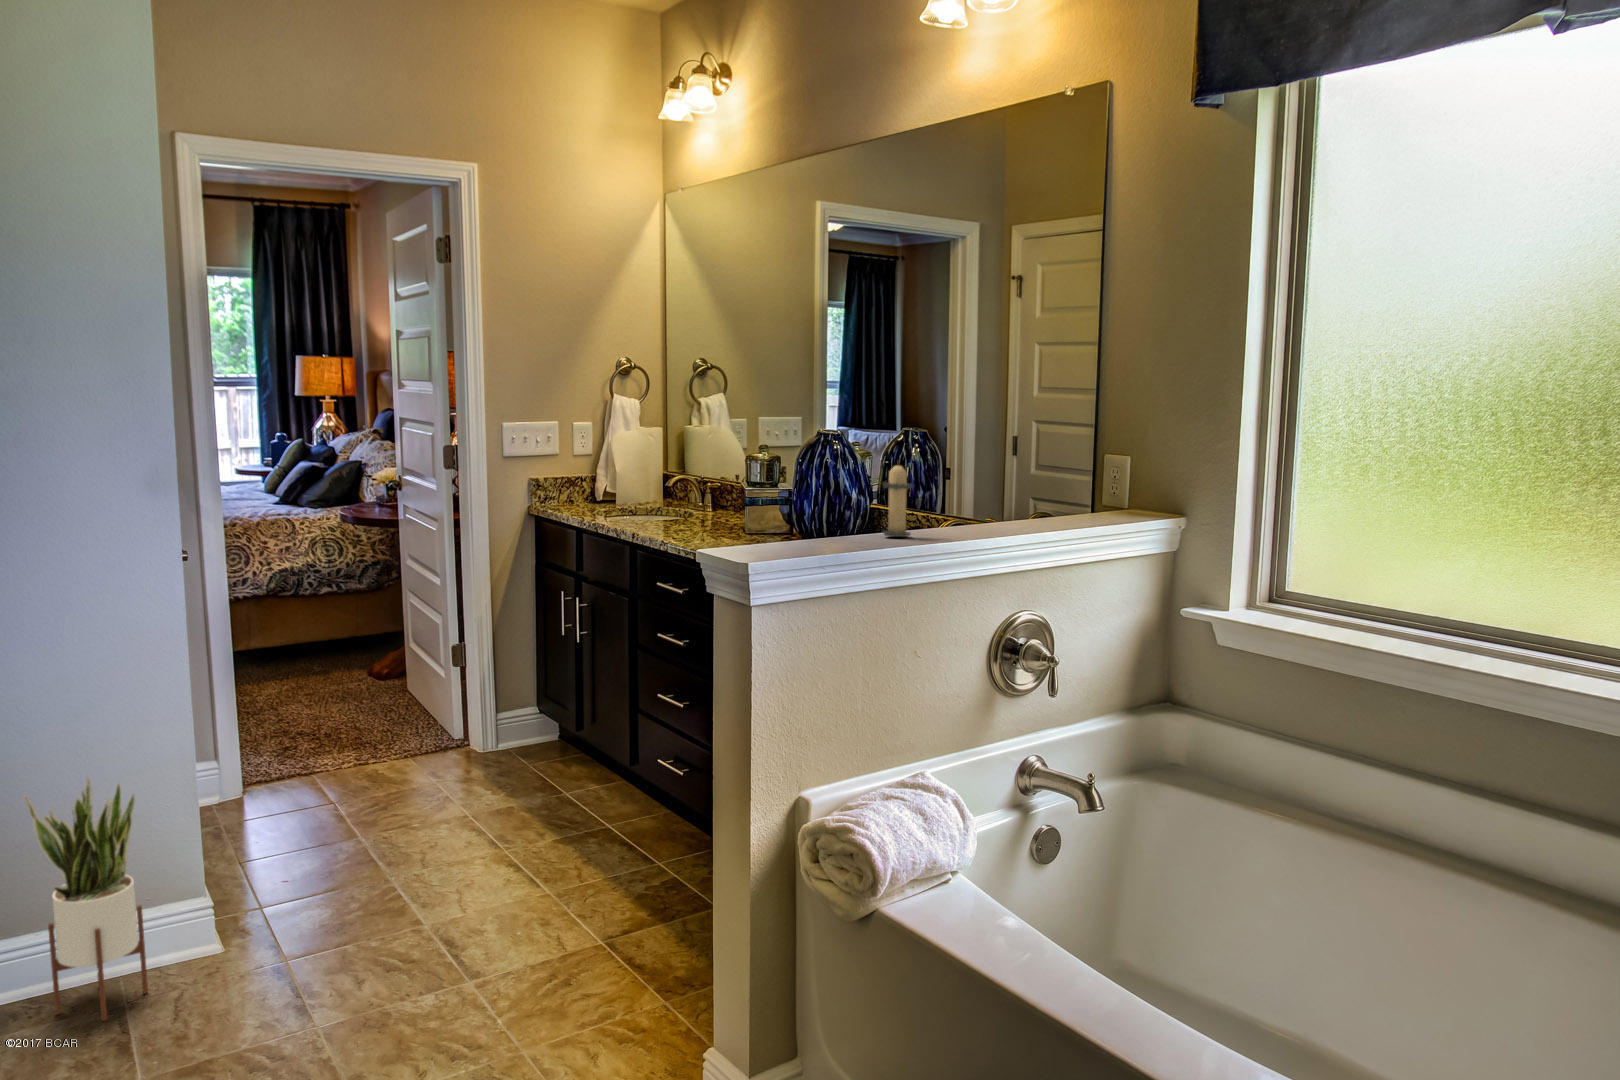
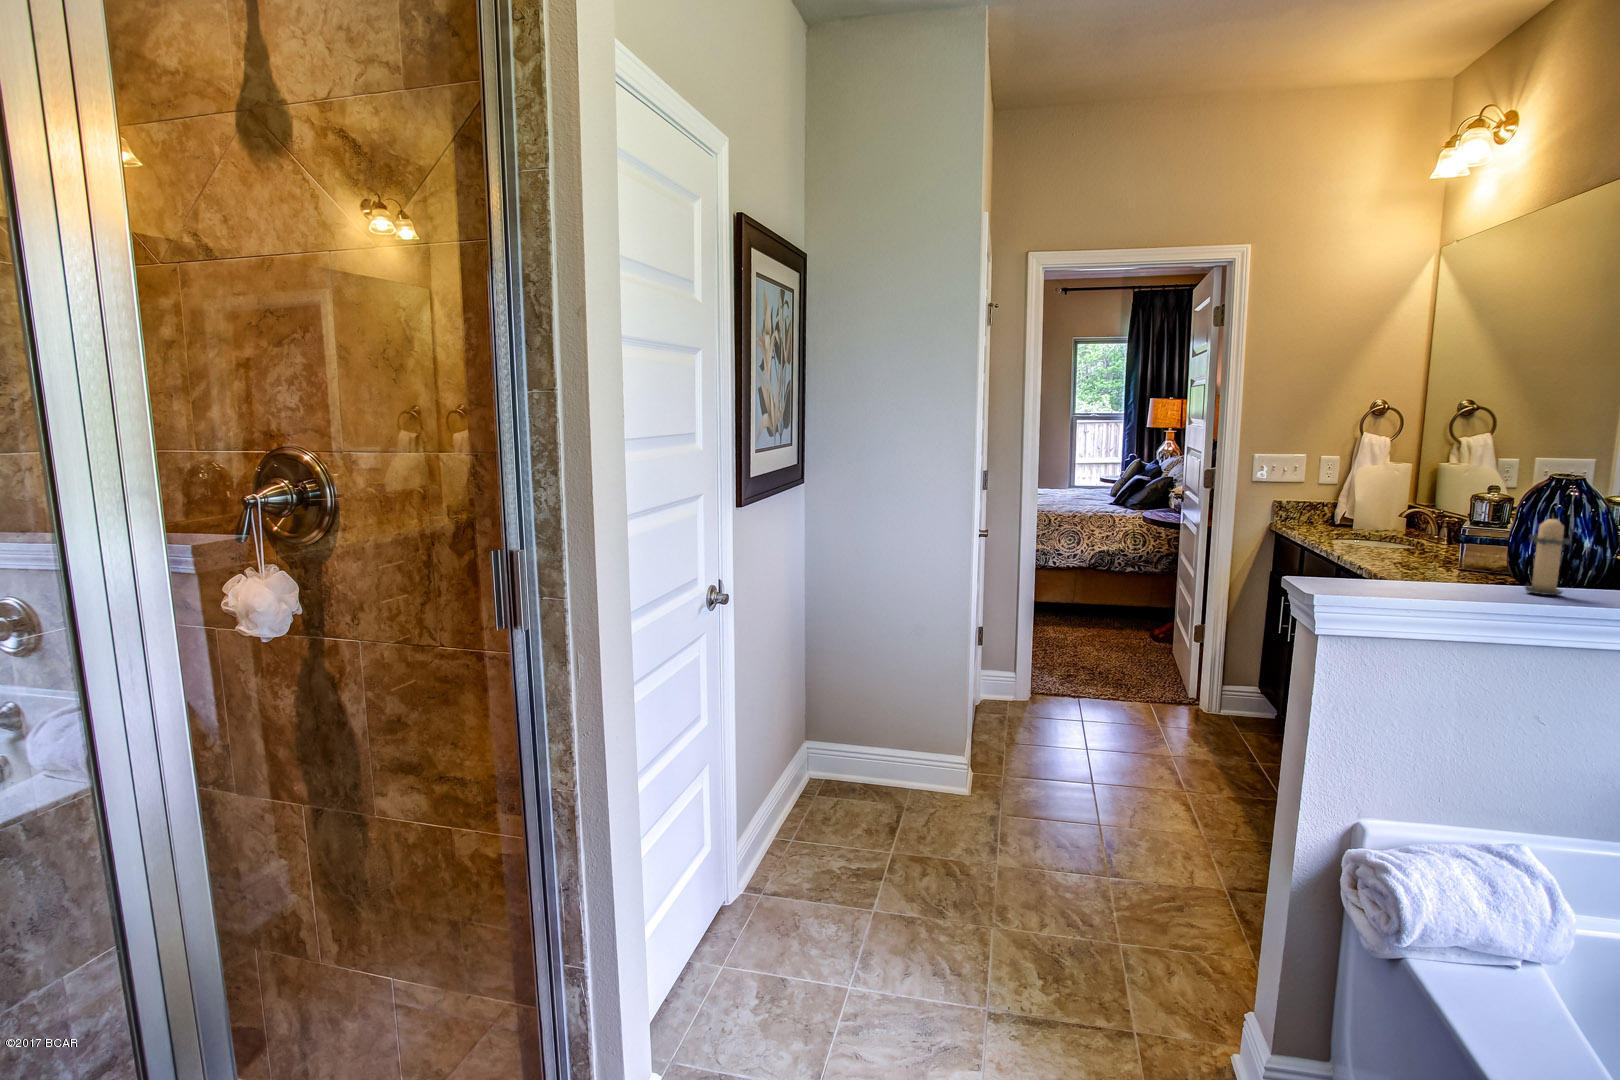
potted plant: present [23,777,148,1021] -> none [865,664,926,811]

